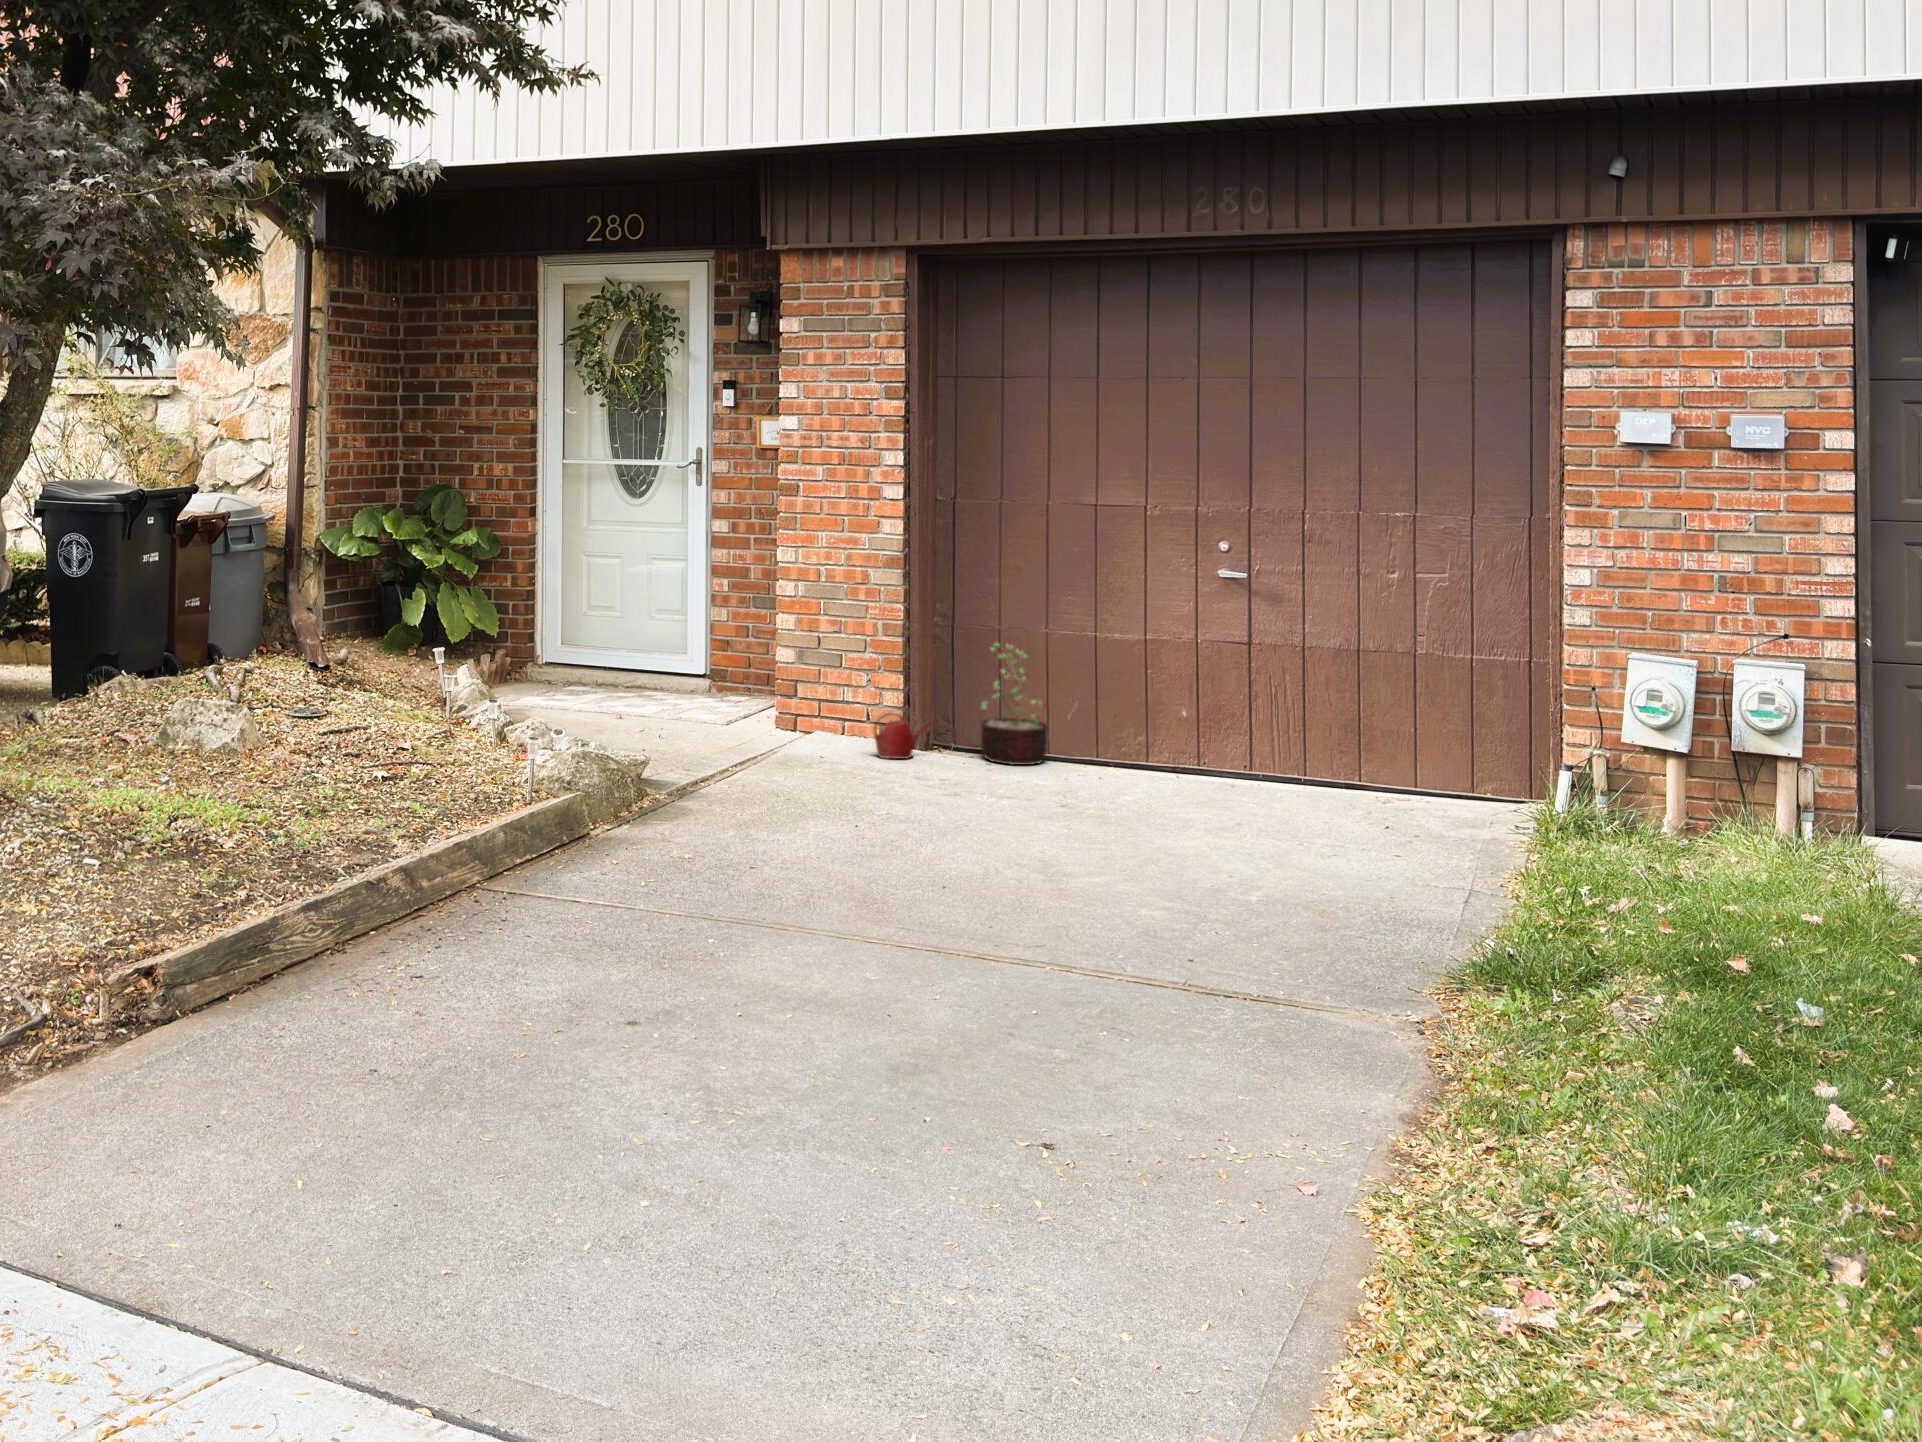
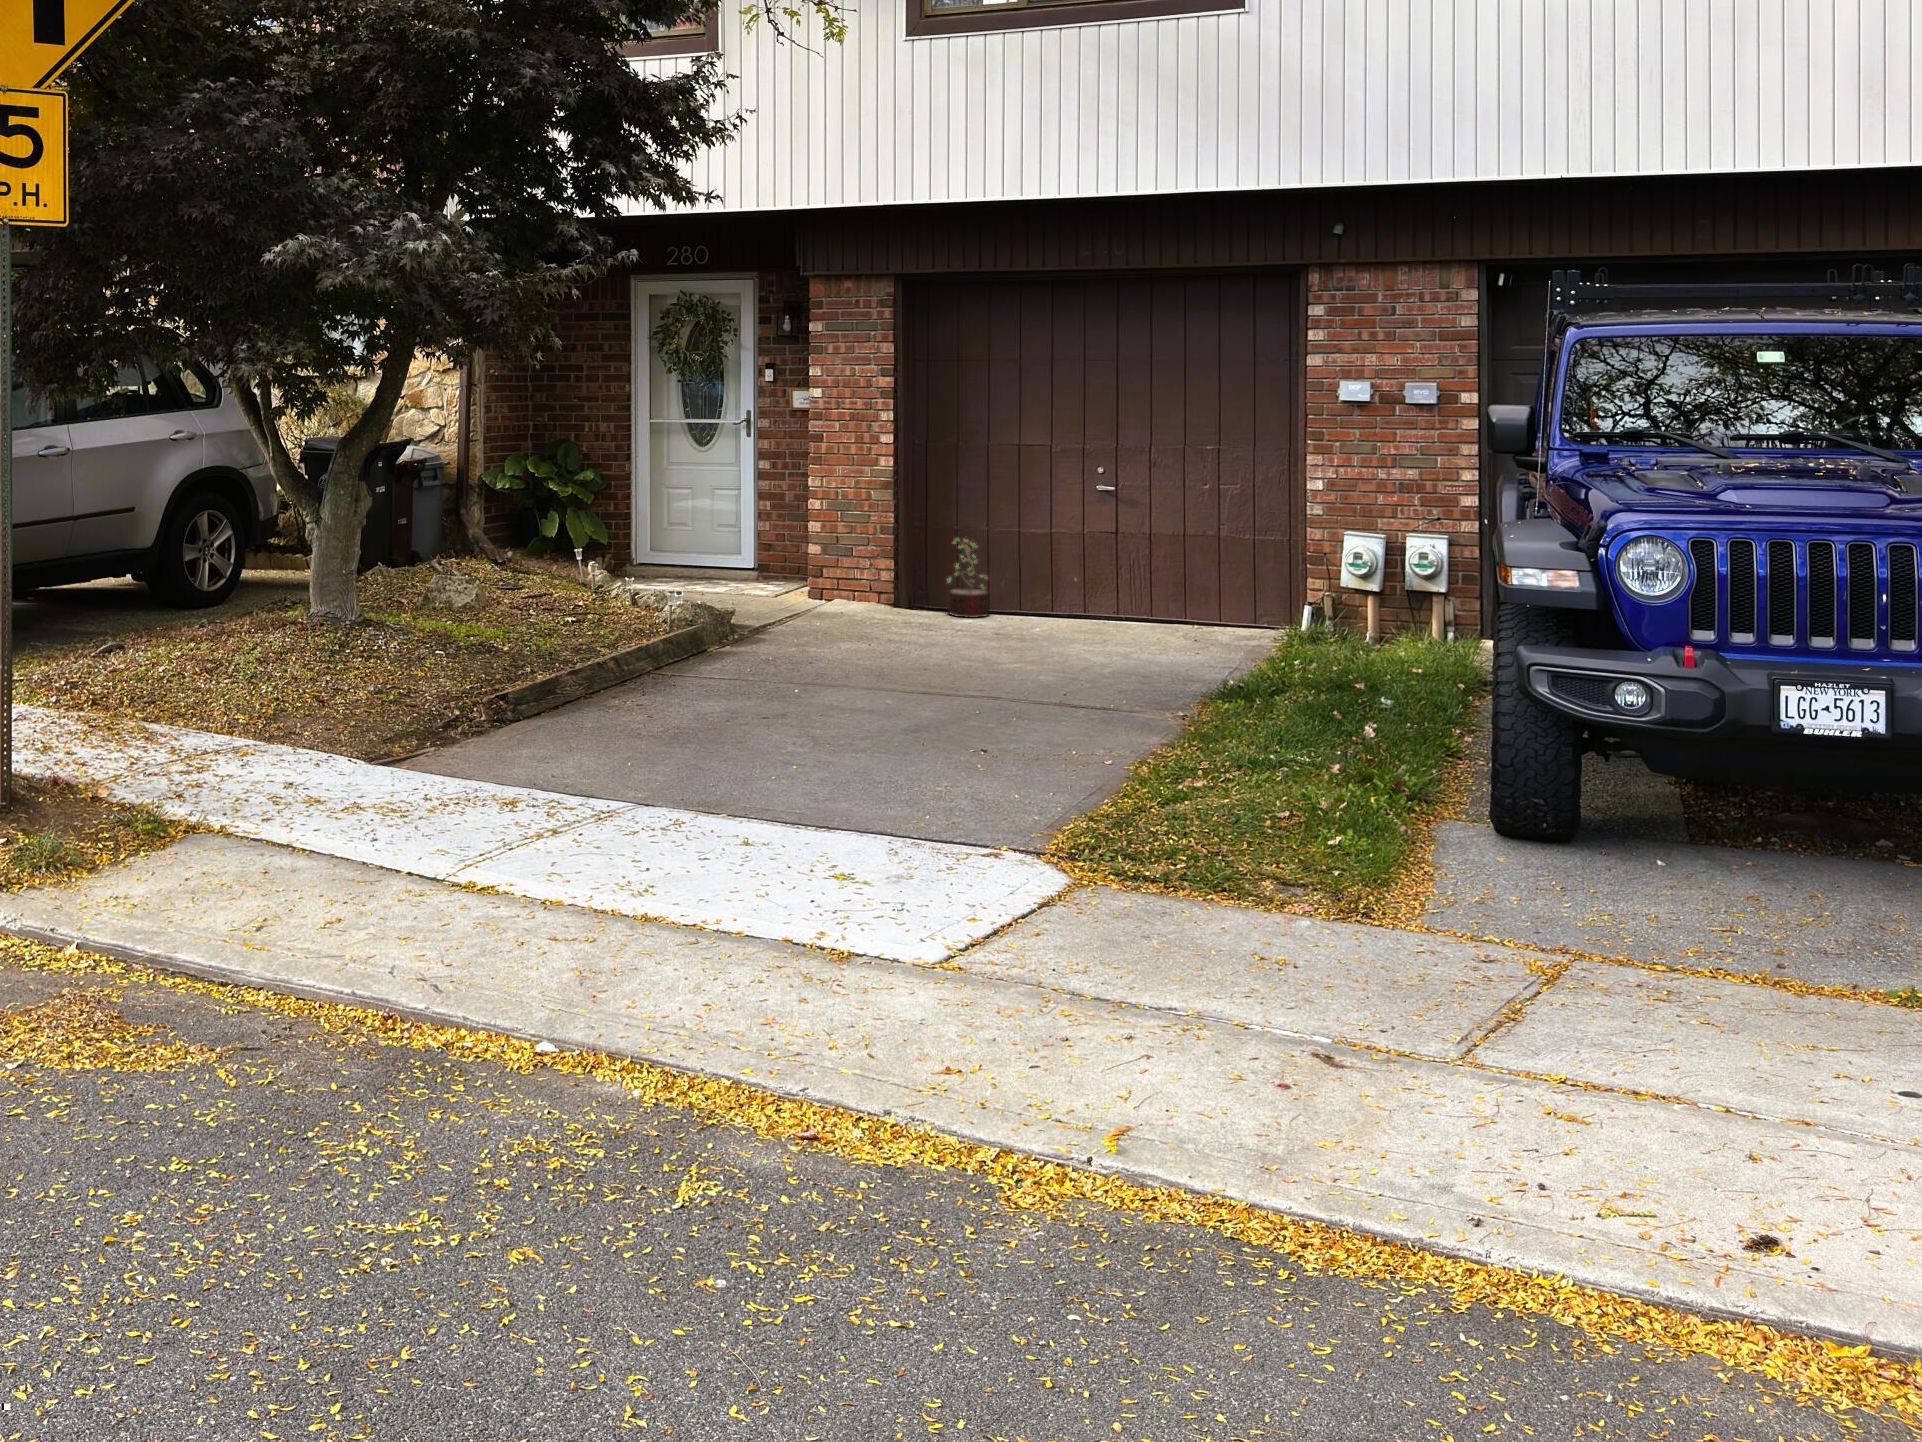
watering can: present [874,713,935,759] -> none [877,586,919,616]

